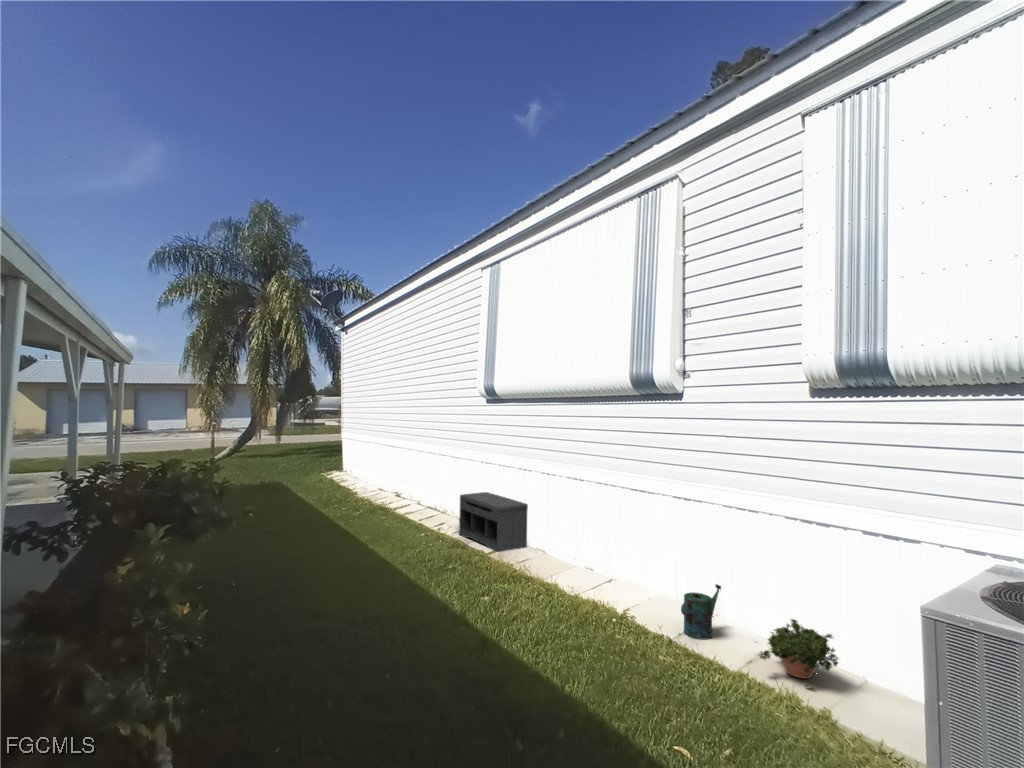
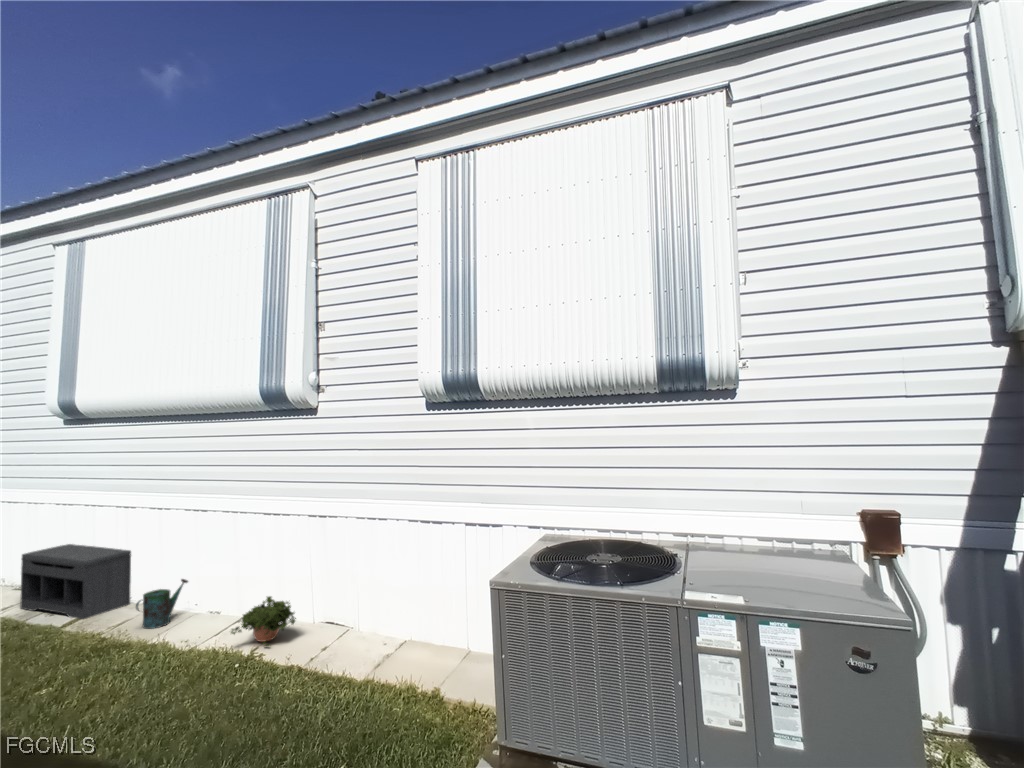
watering can: present [681,584,721,639] -> present [136,579,188,629]
potted plant: present [760,619,838,687] -> present [231,596,296,646]

